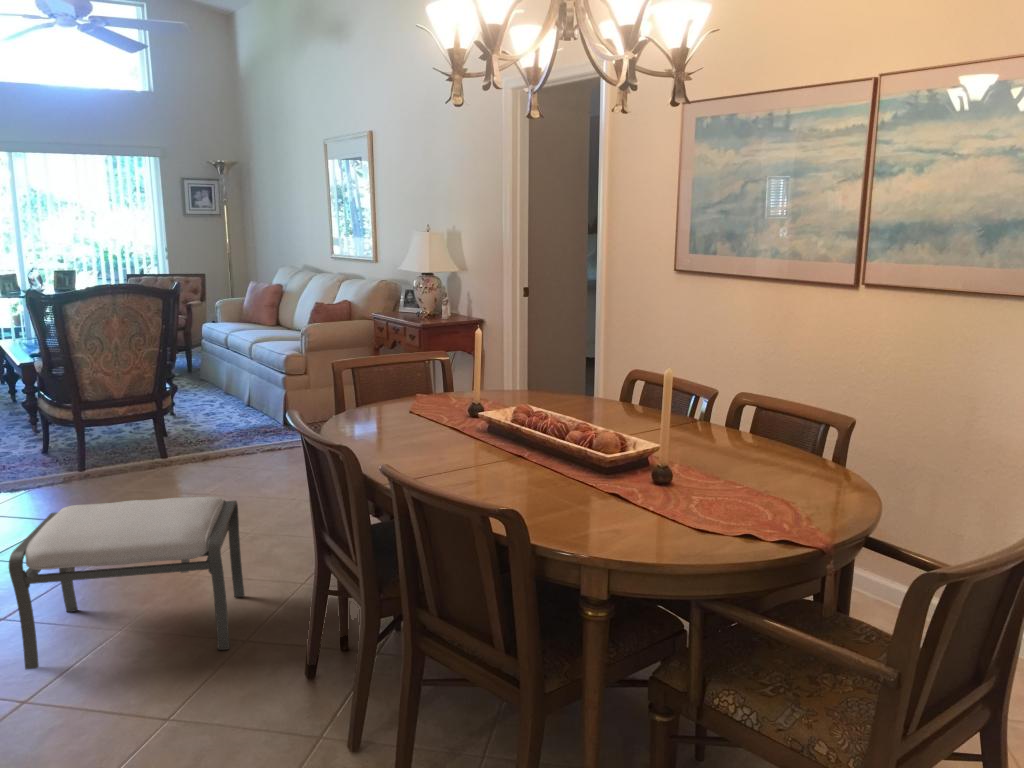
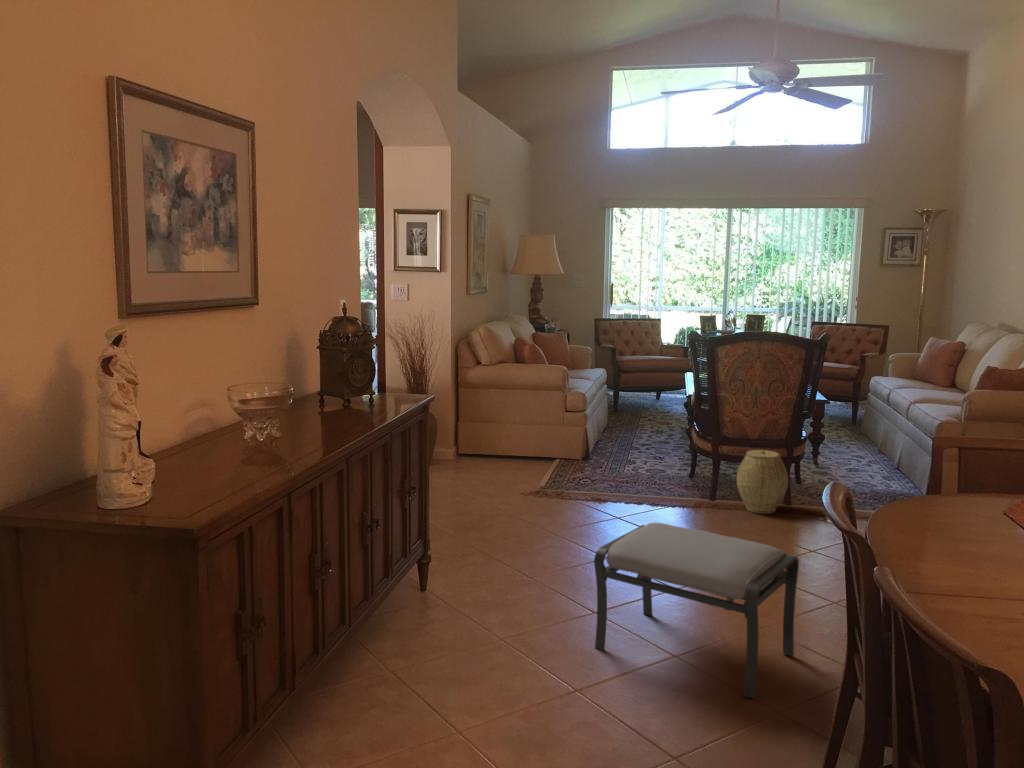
woven basket: none [109,408,166,474] -> present [737,450,788,514]

